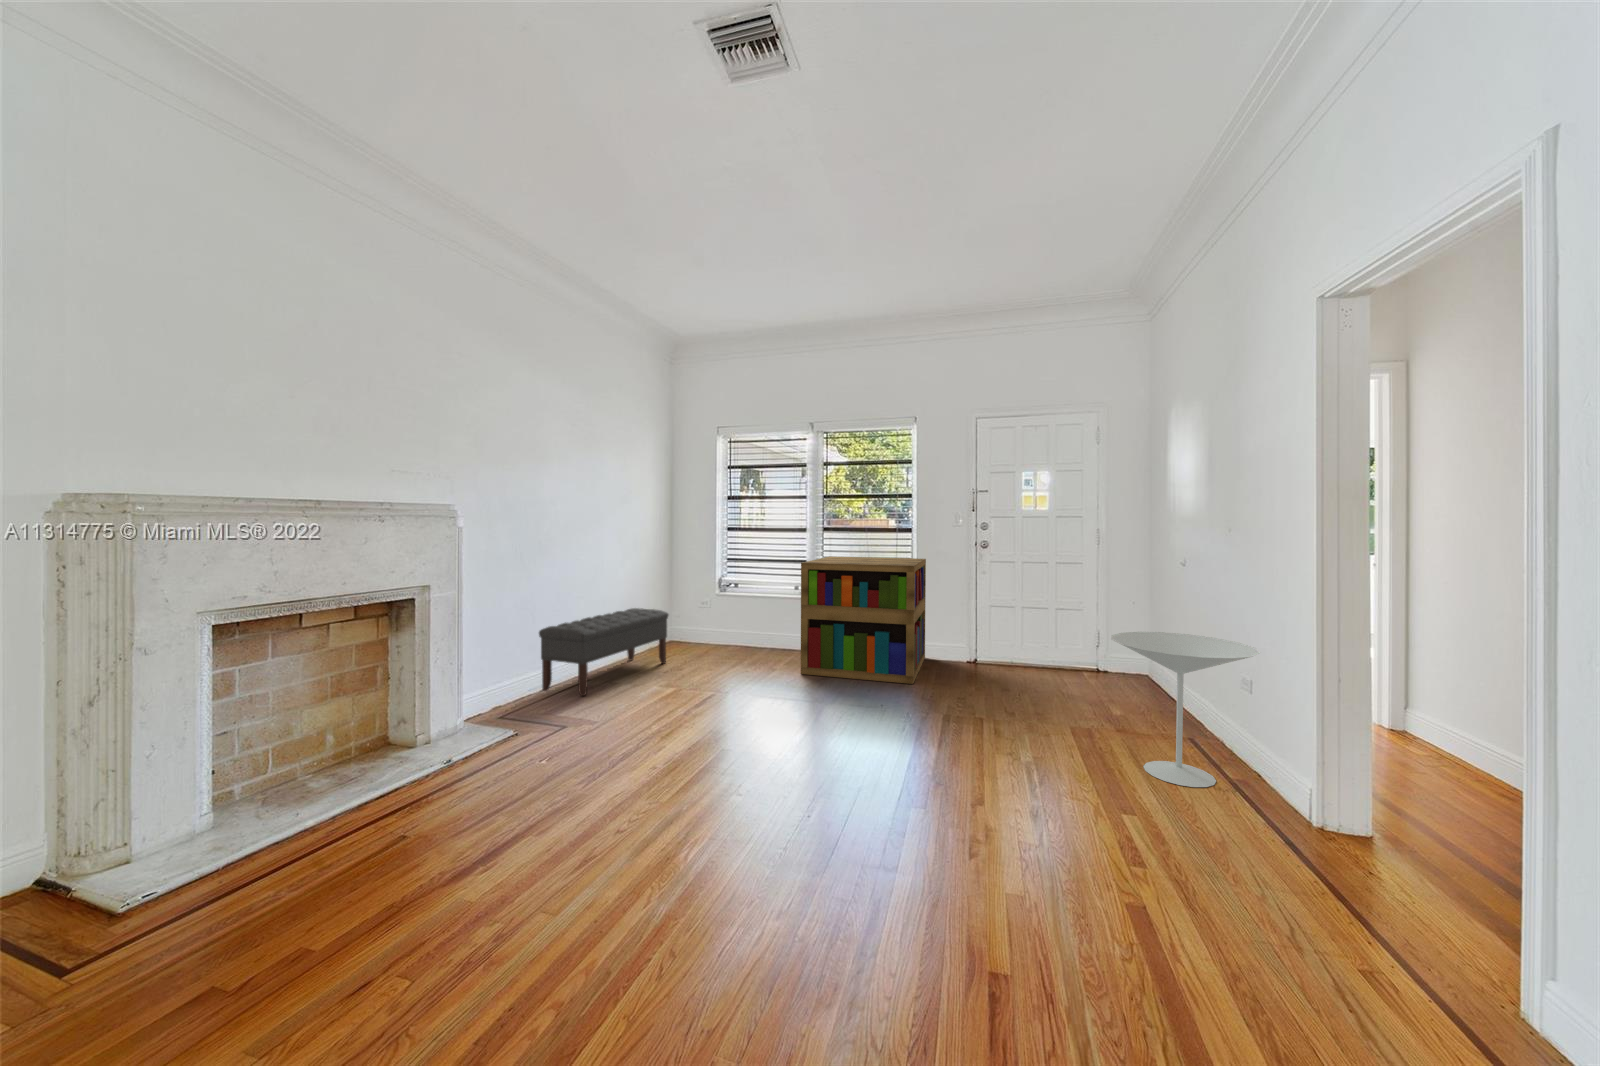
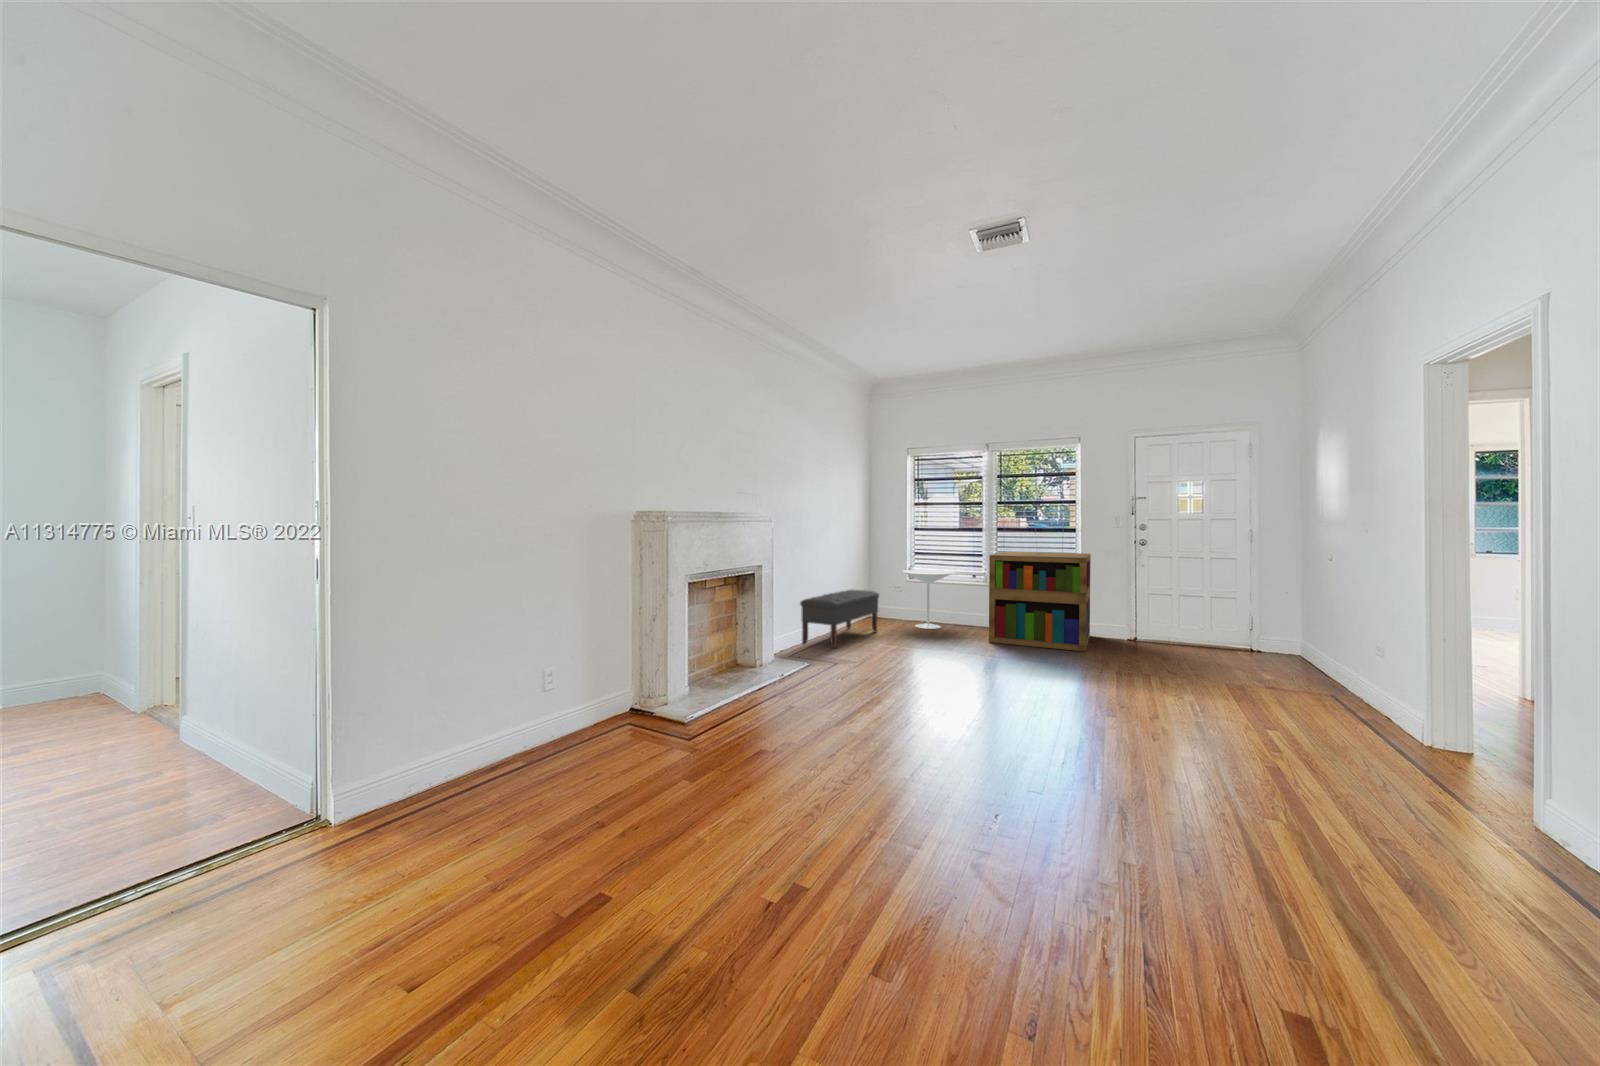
side table: present [1111,632,1260,787] -> present [902,570,955,629]

